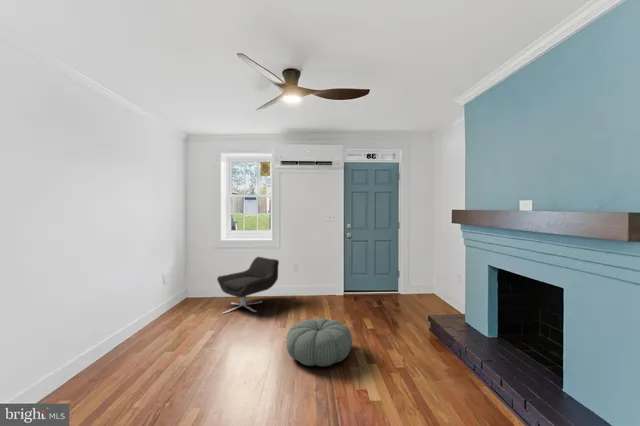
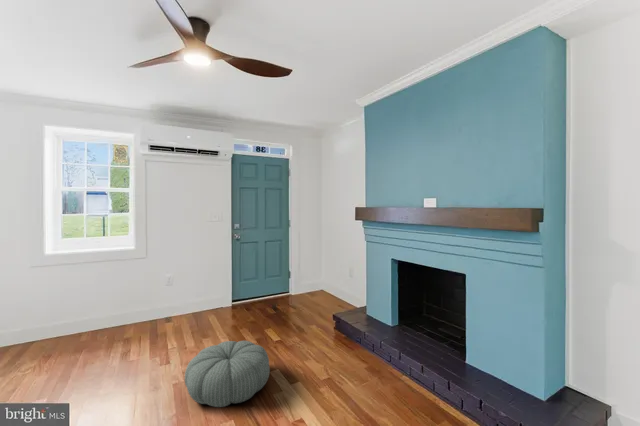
lounge chair: present [217,257,279,314] -> none [45,272,148,362]

